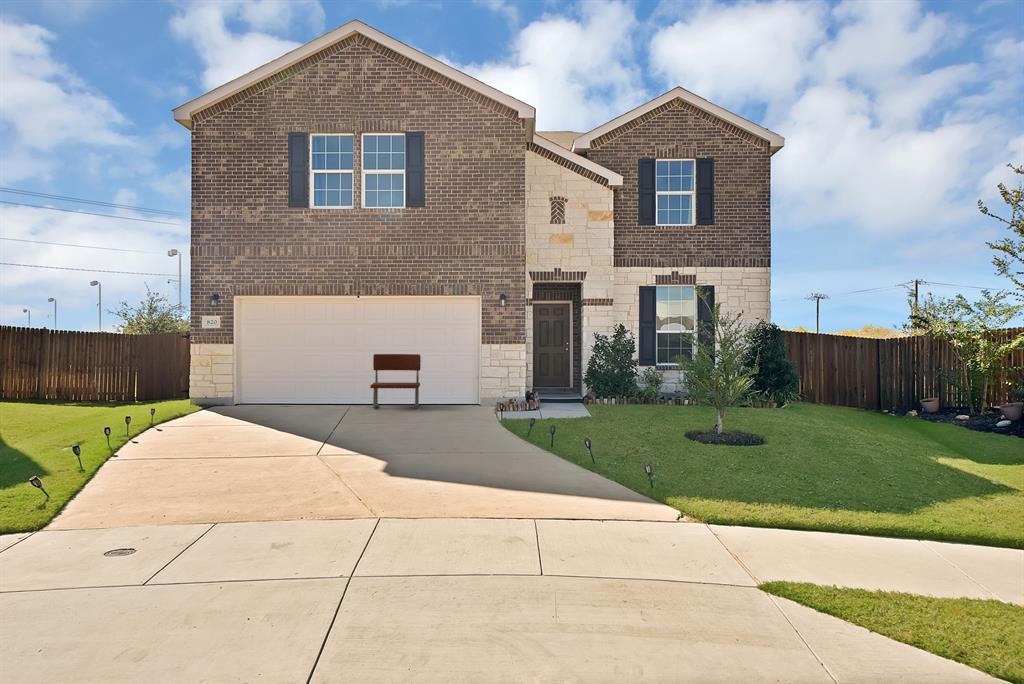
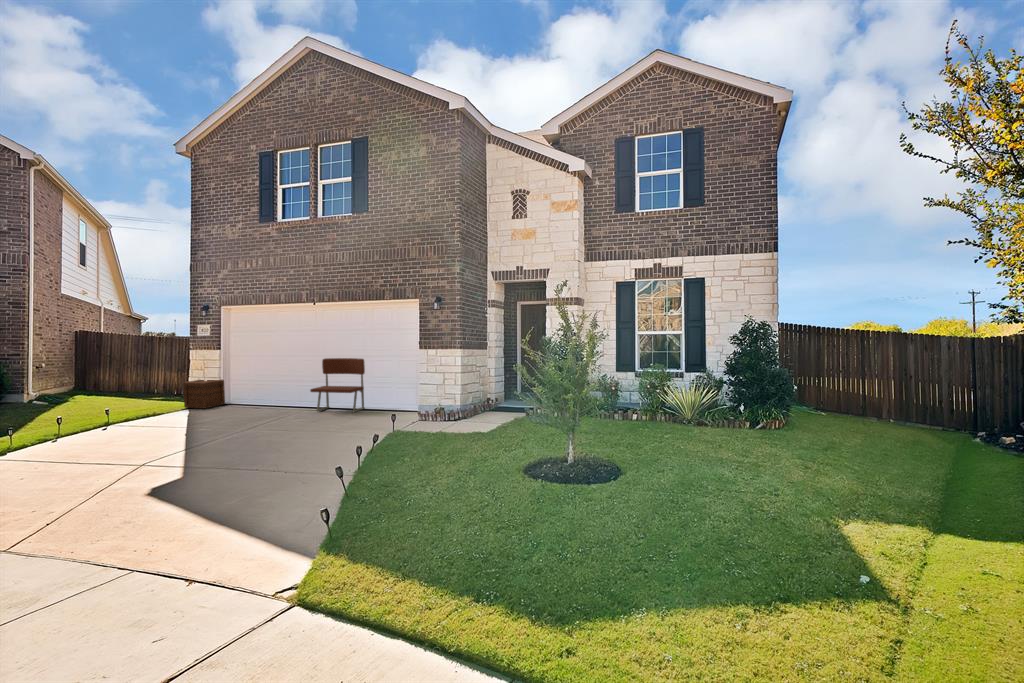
wooden crate: none [196,378,236,410] -> present [183,380,225,408]

